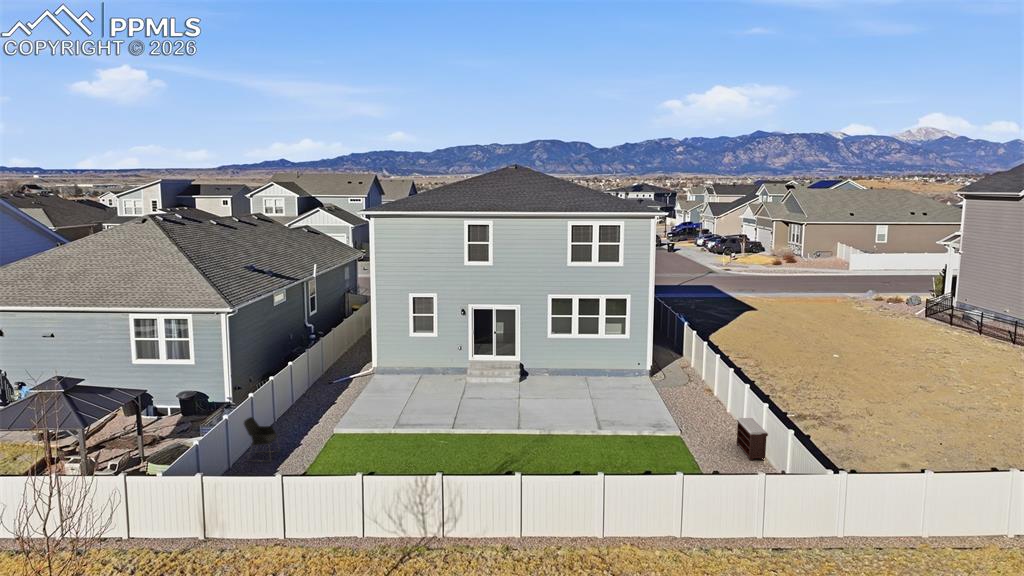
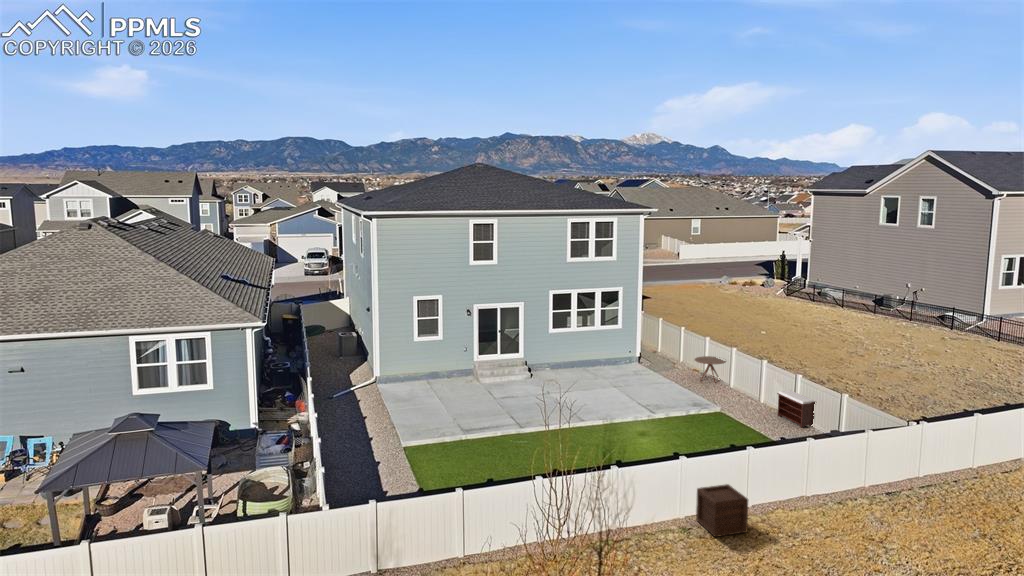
round table: none [685,374,719,403] -> present [695,356,726,381]
chair: present [244,417,278,453] -> none [321,439,356,487]
wooden crate: none [529,506,568,558] -> present [696,484,748,537]

